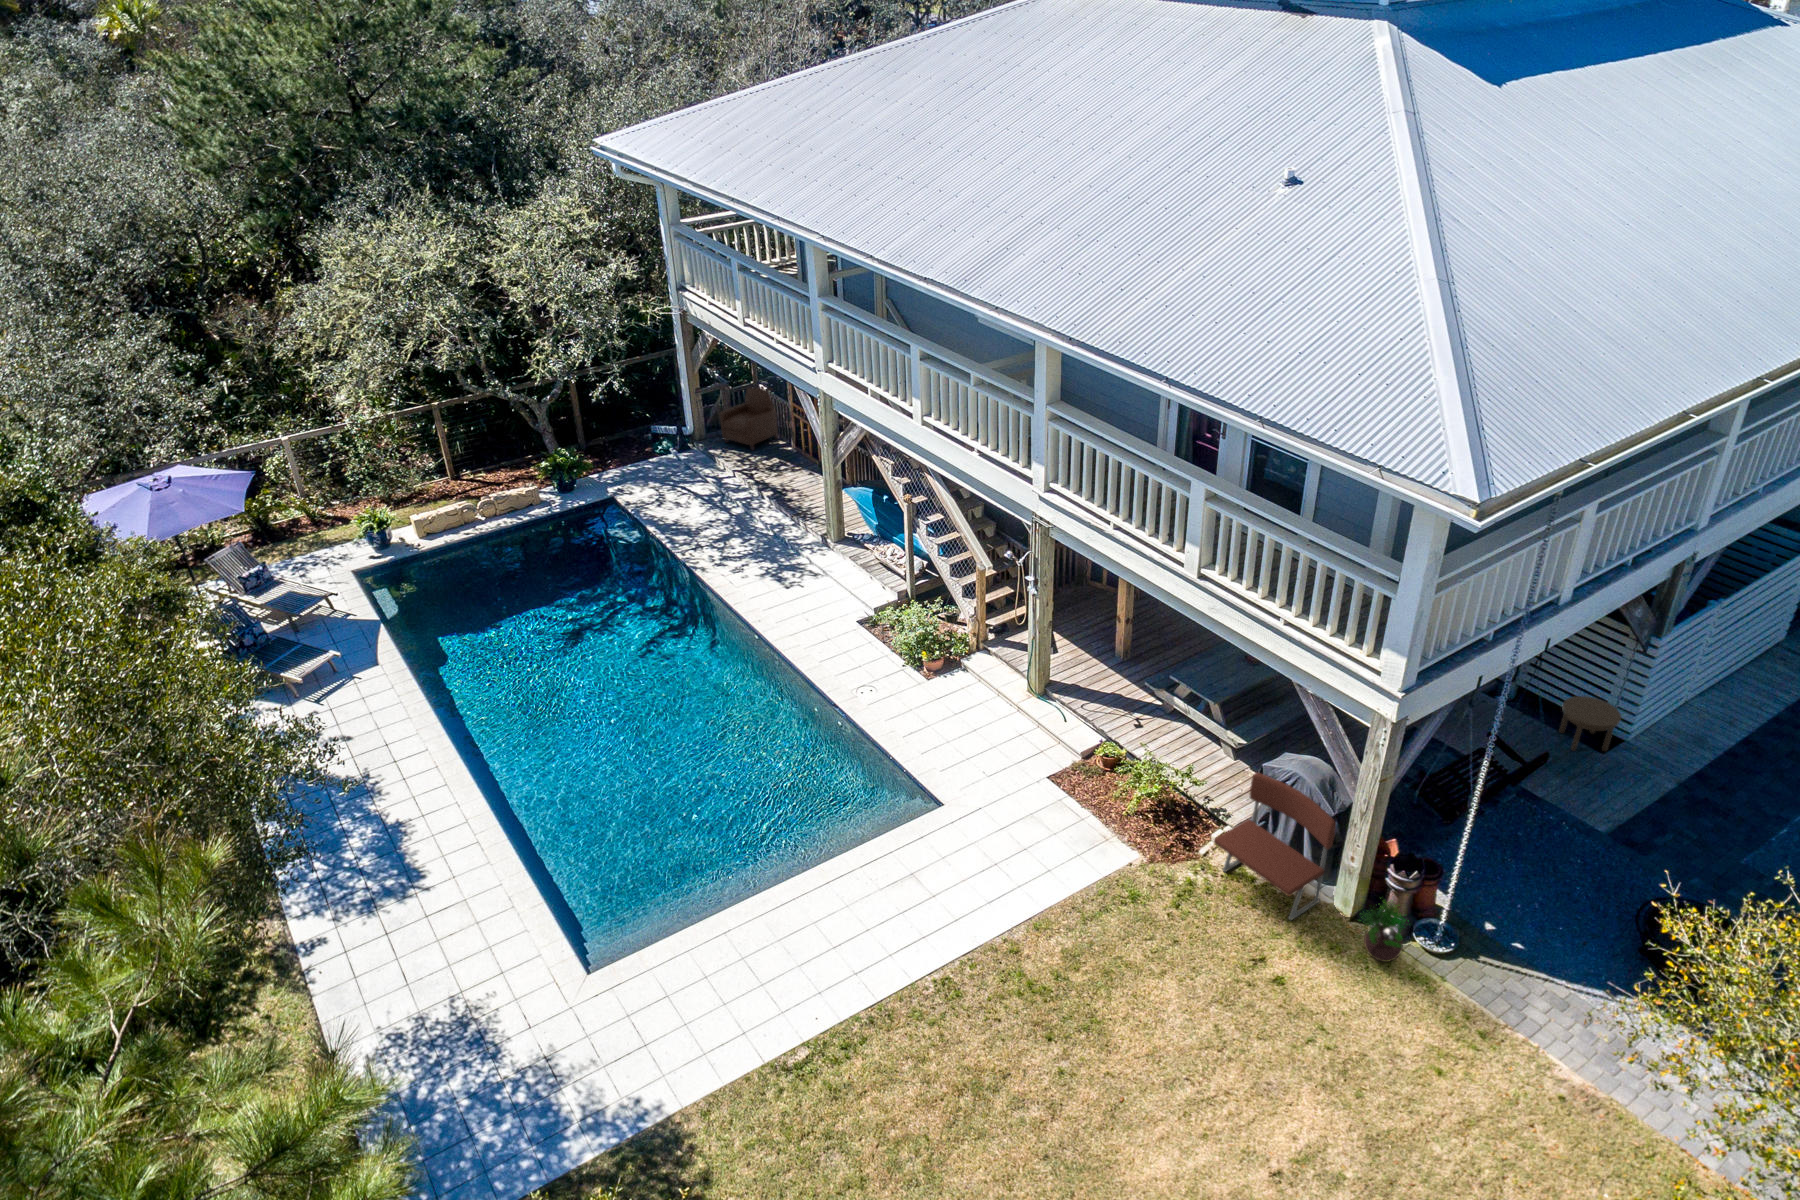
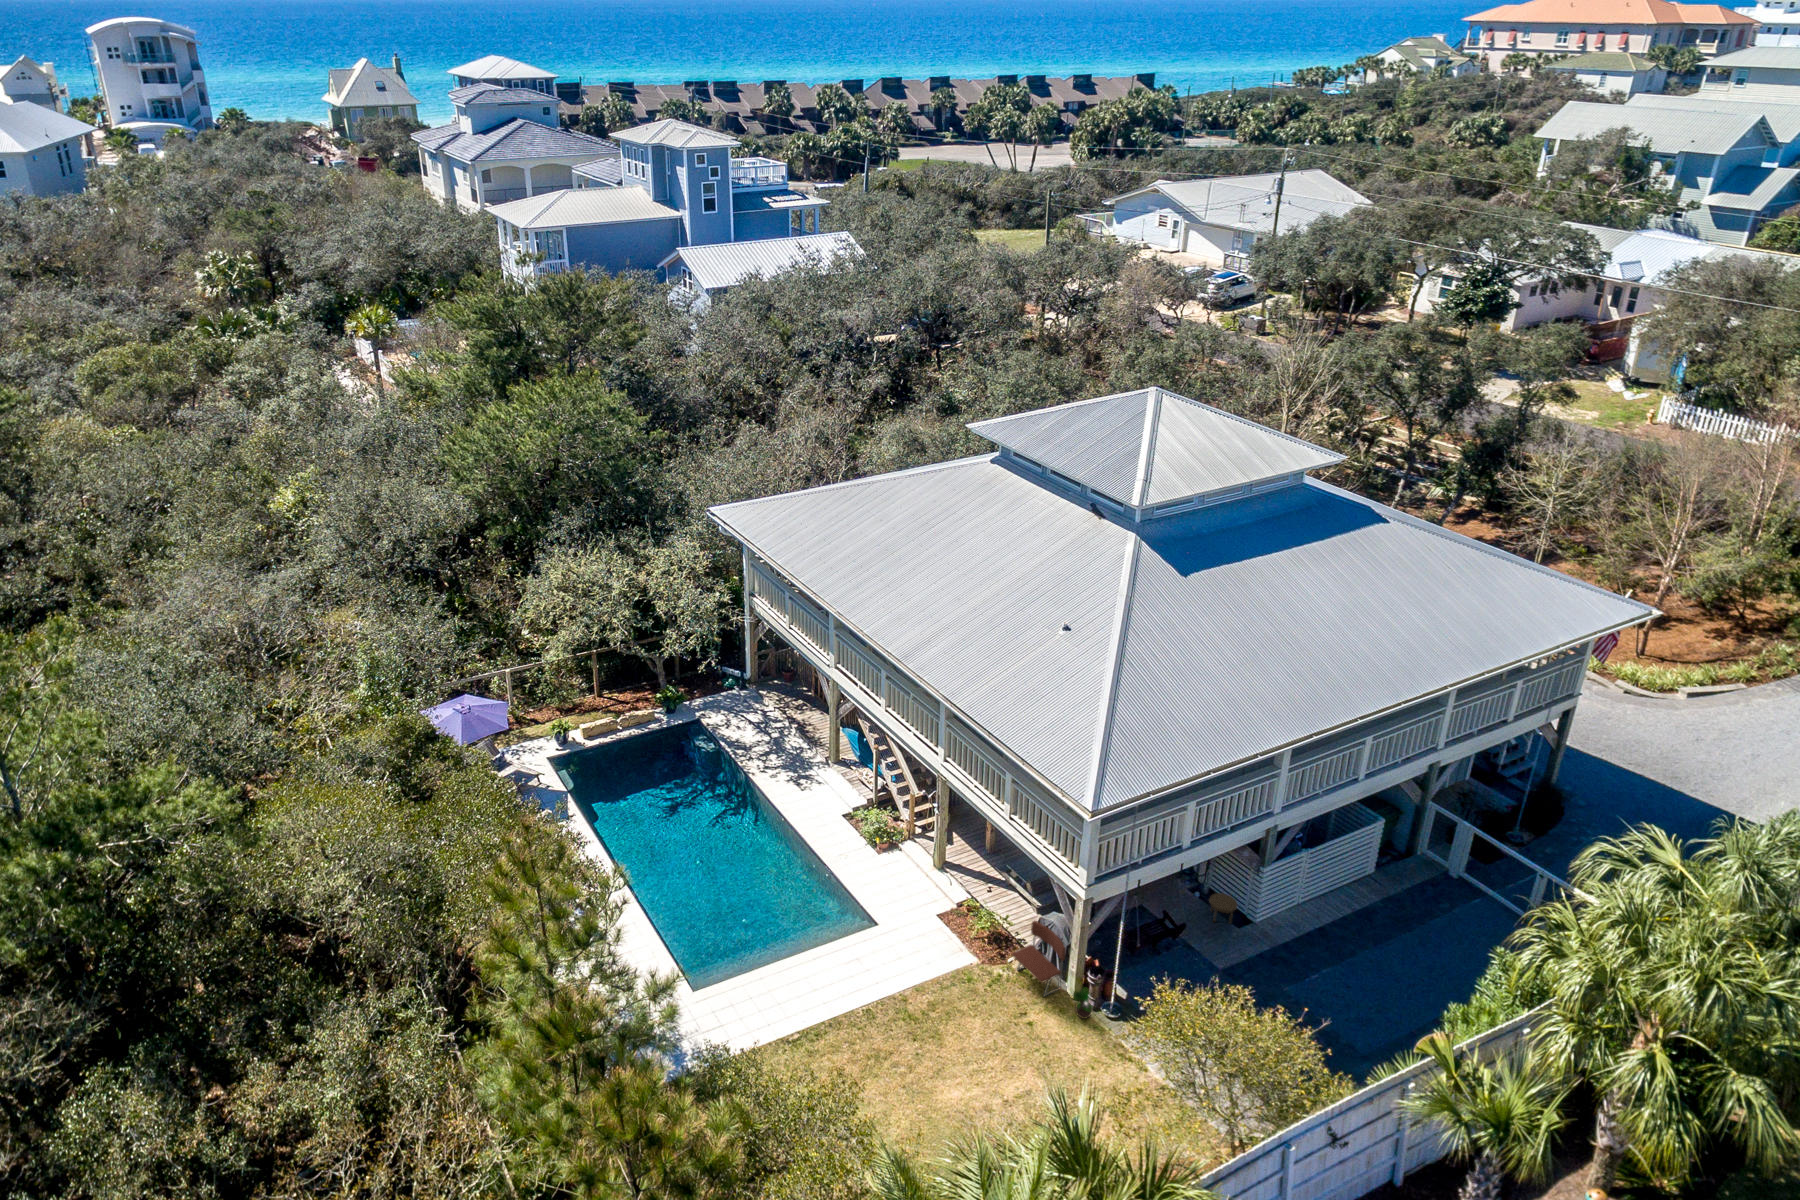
chair: present [720,388,778,450] -> none [767,649,803,692]

